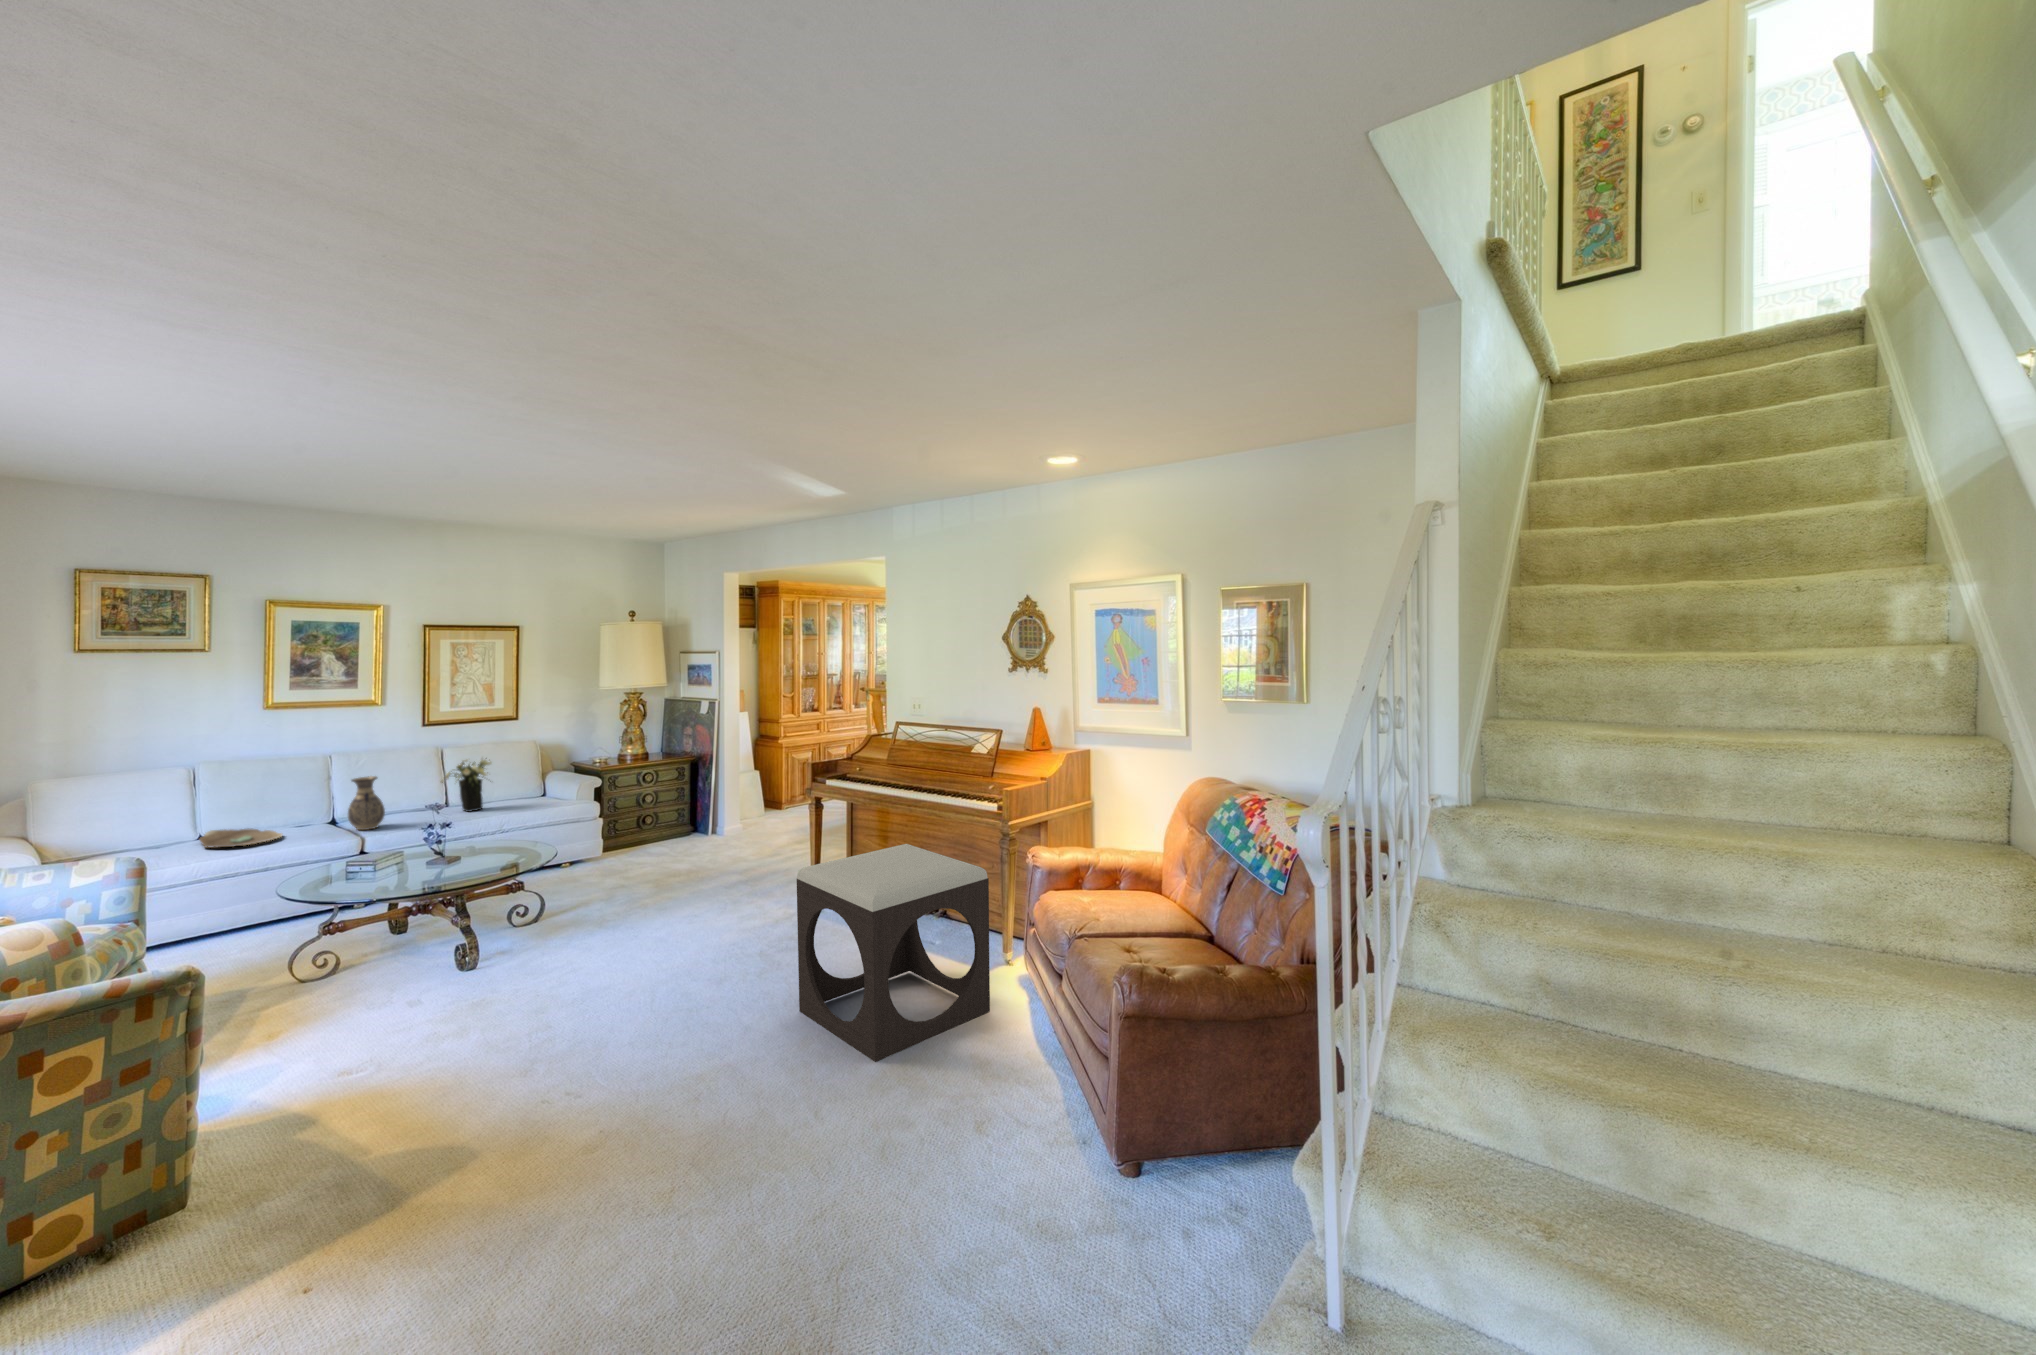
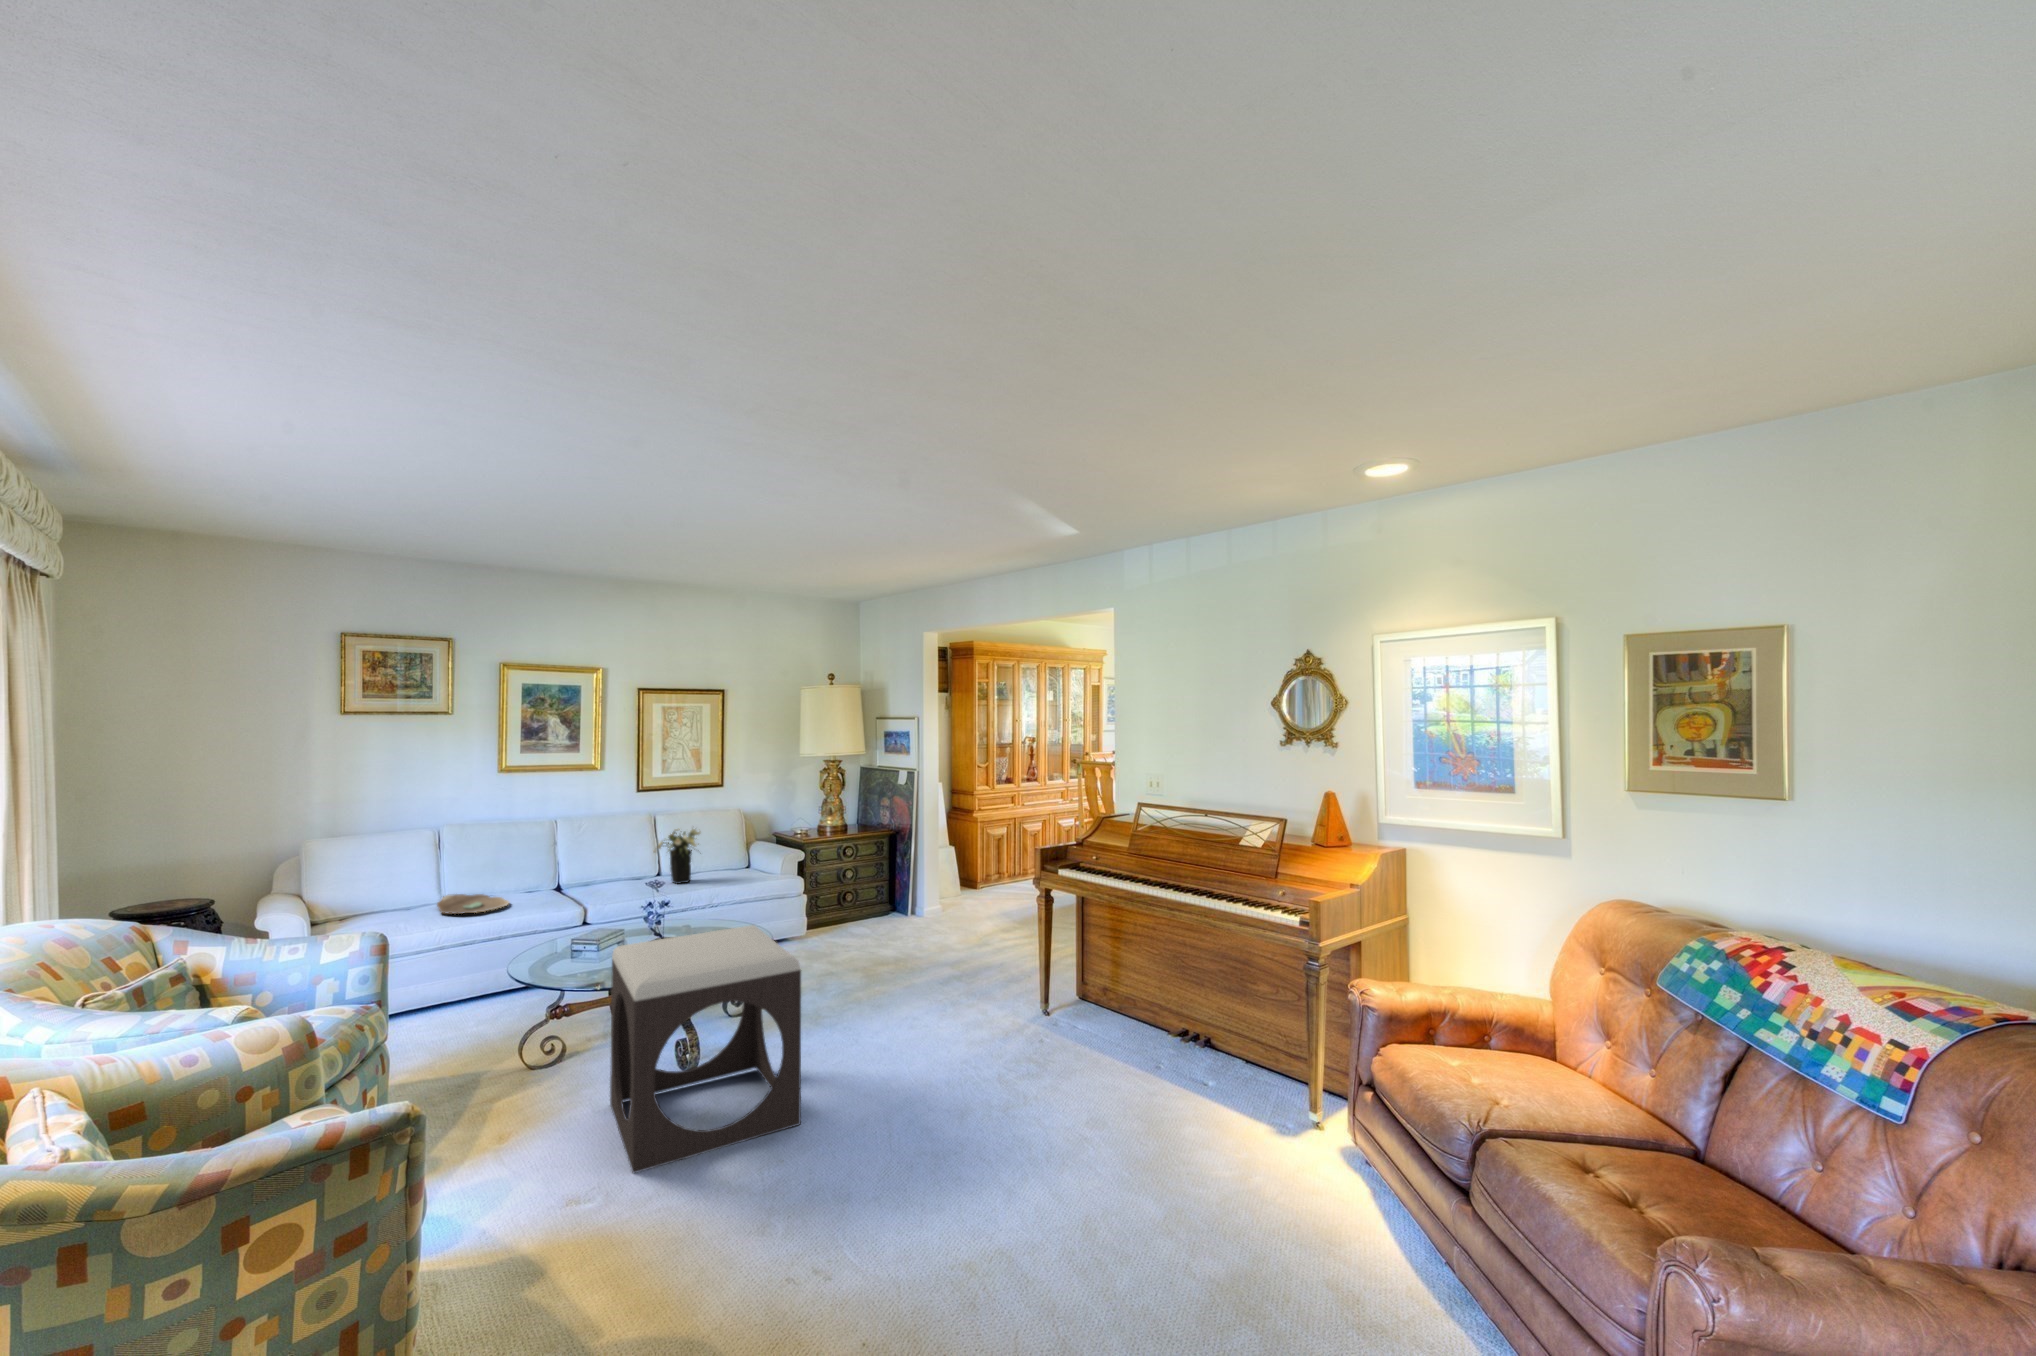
vase: present [348,776,385,830] -> none [568,844,602,900]
footstool: present [797,844,990,1062] -> present [610,925,801,1173]

